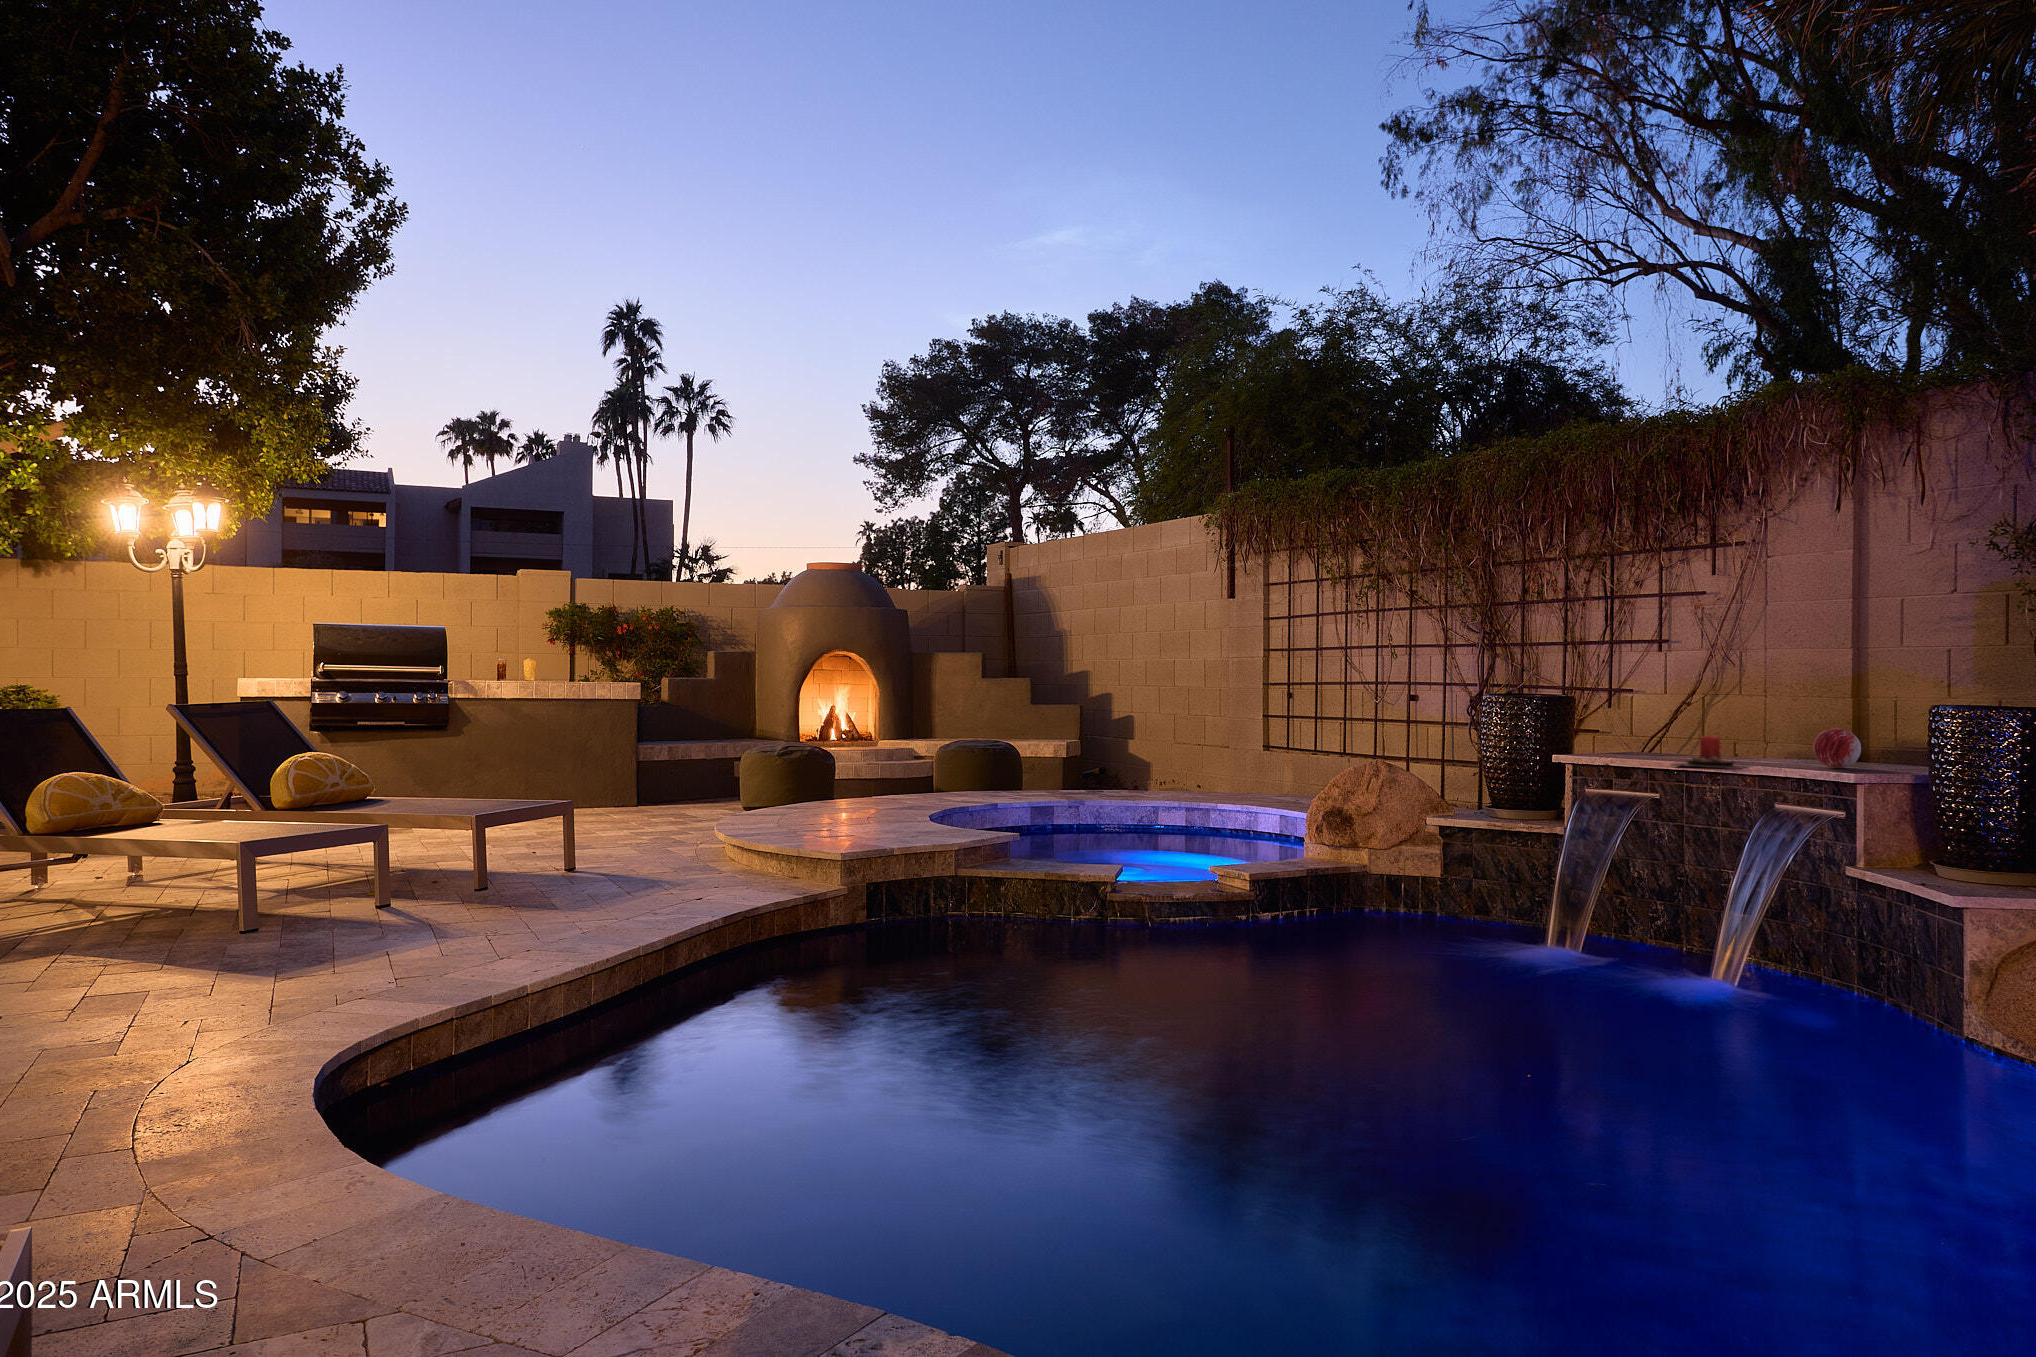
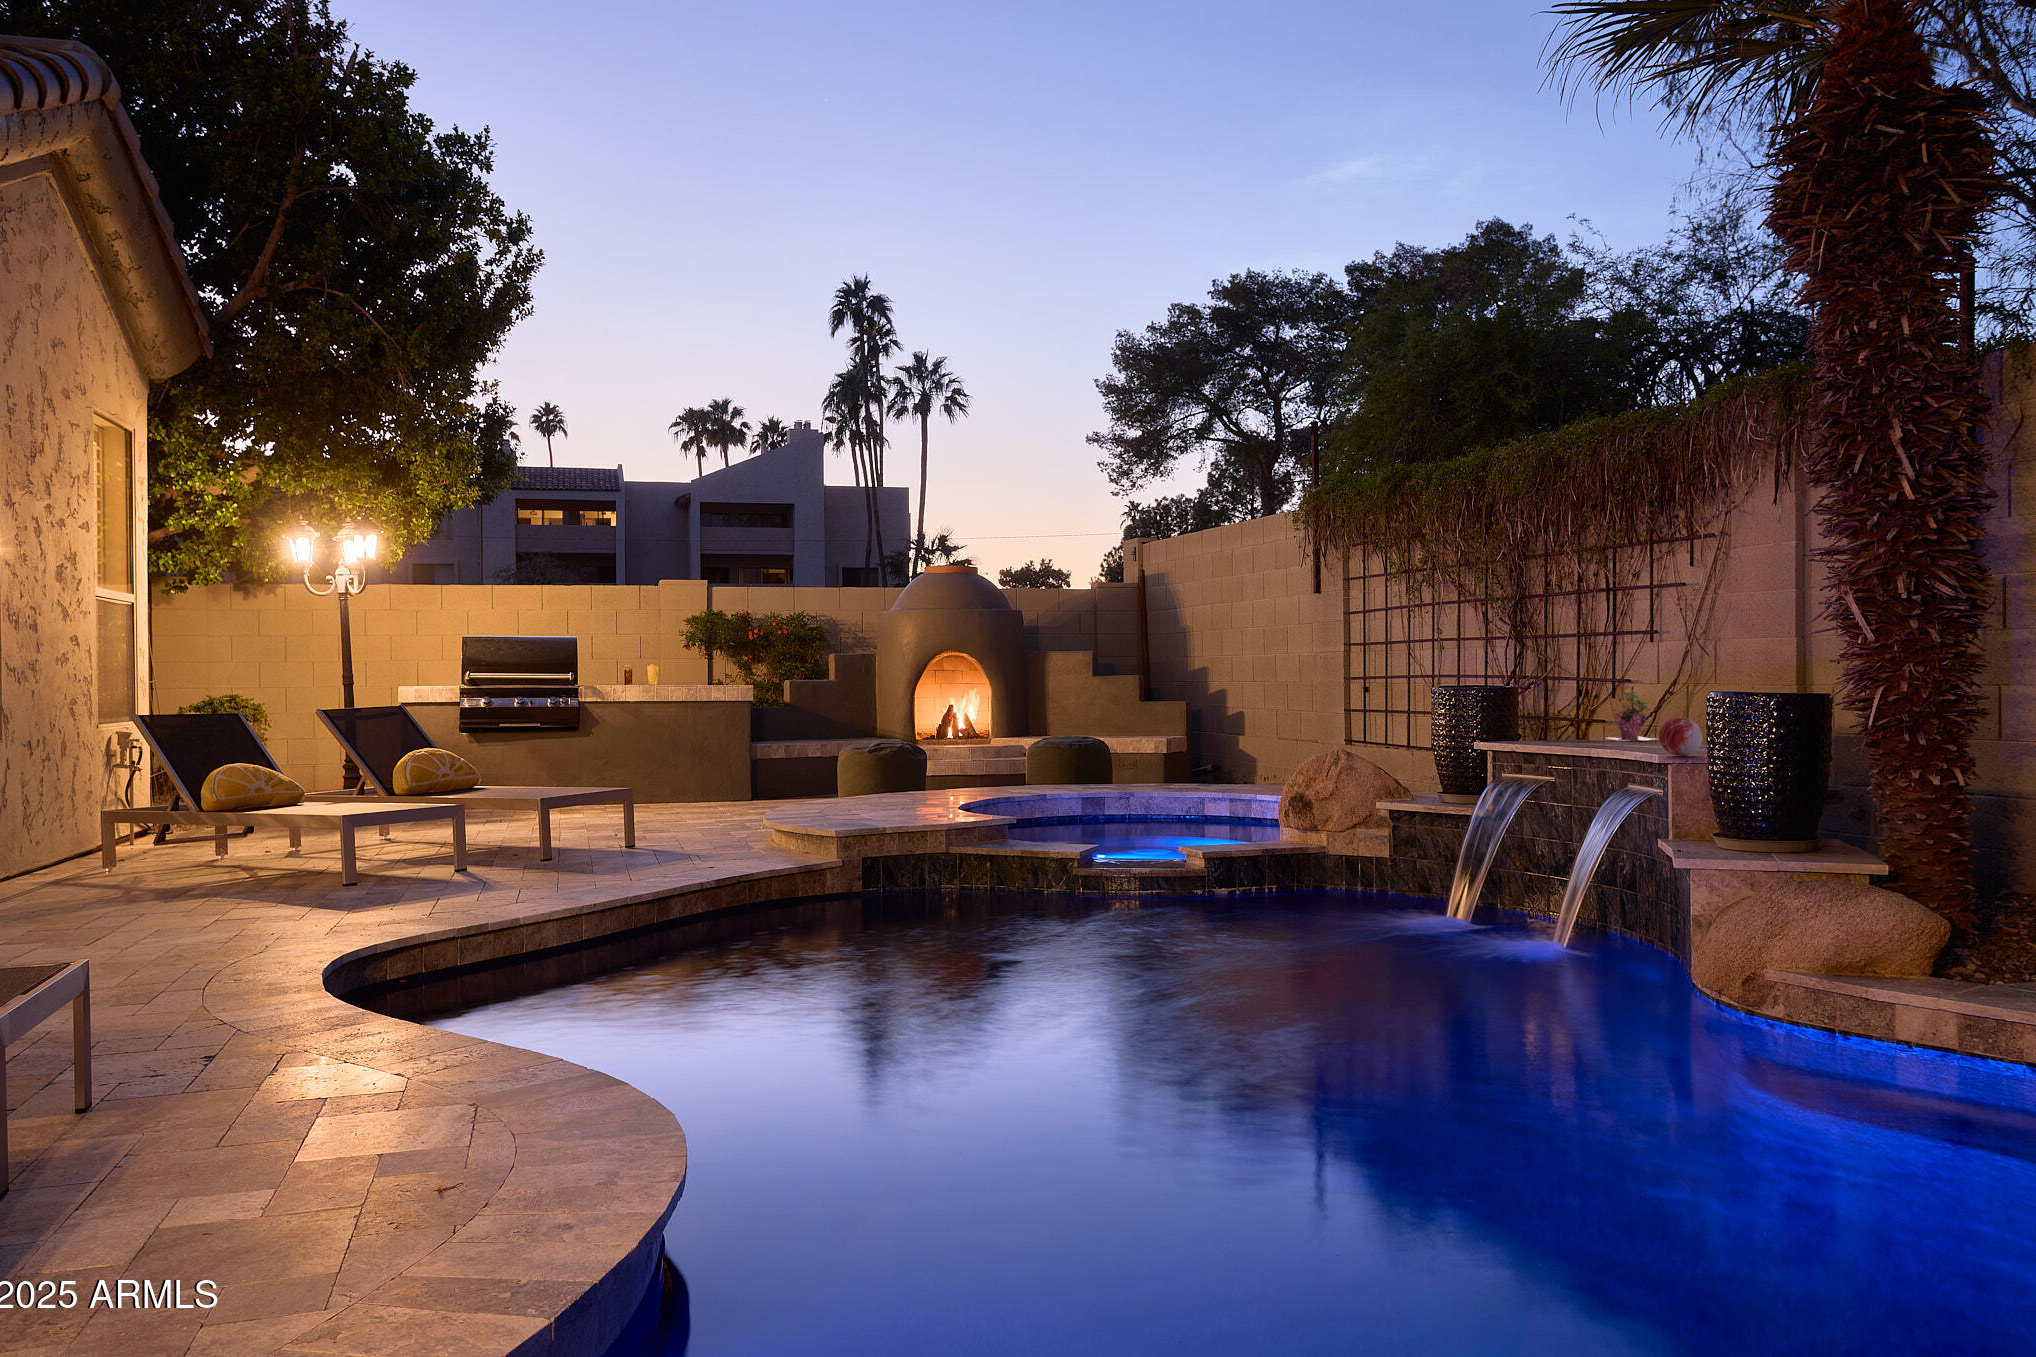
potted plant: none [1606,696,1665,748] -> present [1605,688,1659,741]
candle: present [1672,736,1750,769] -> none [1539,725,1621,757]

